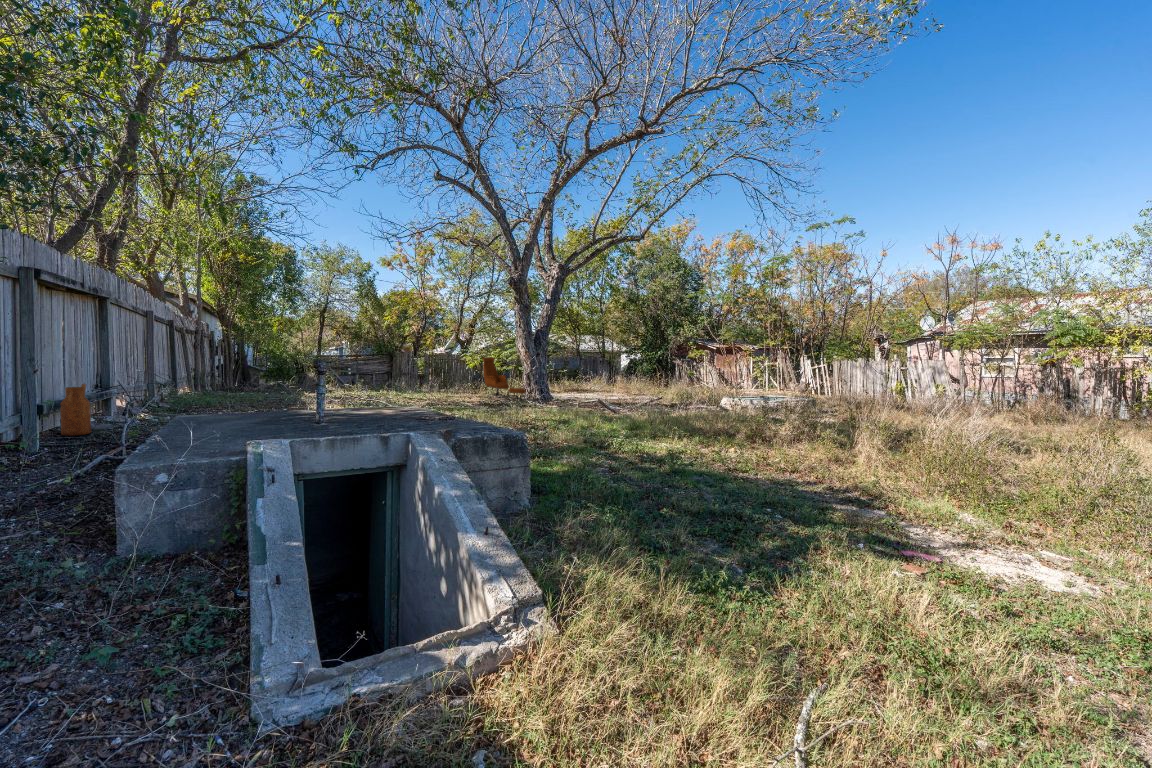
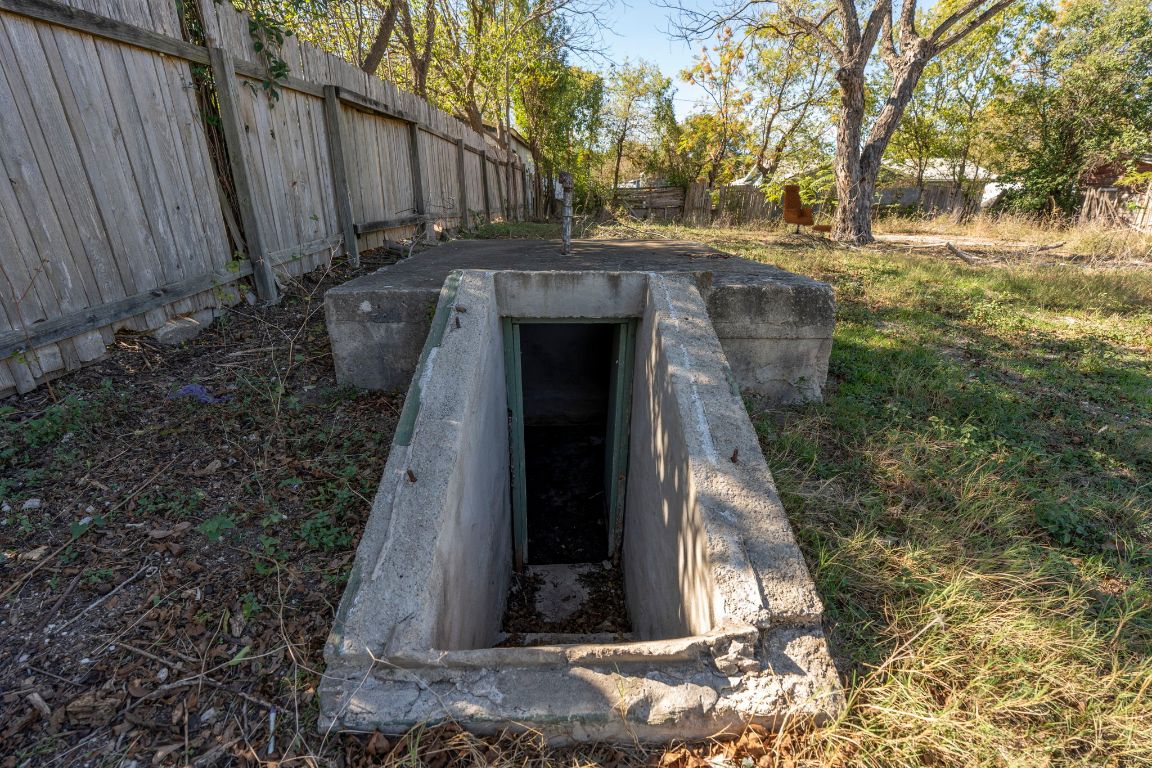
watering can: present [60,384,92,436] -> none [369,206,395,255]

